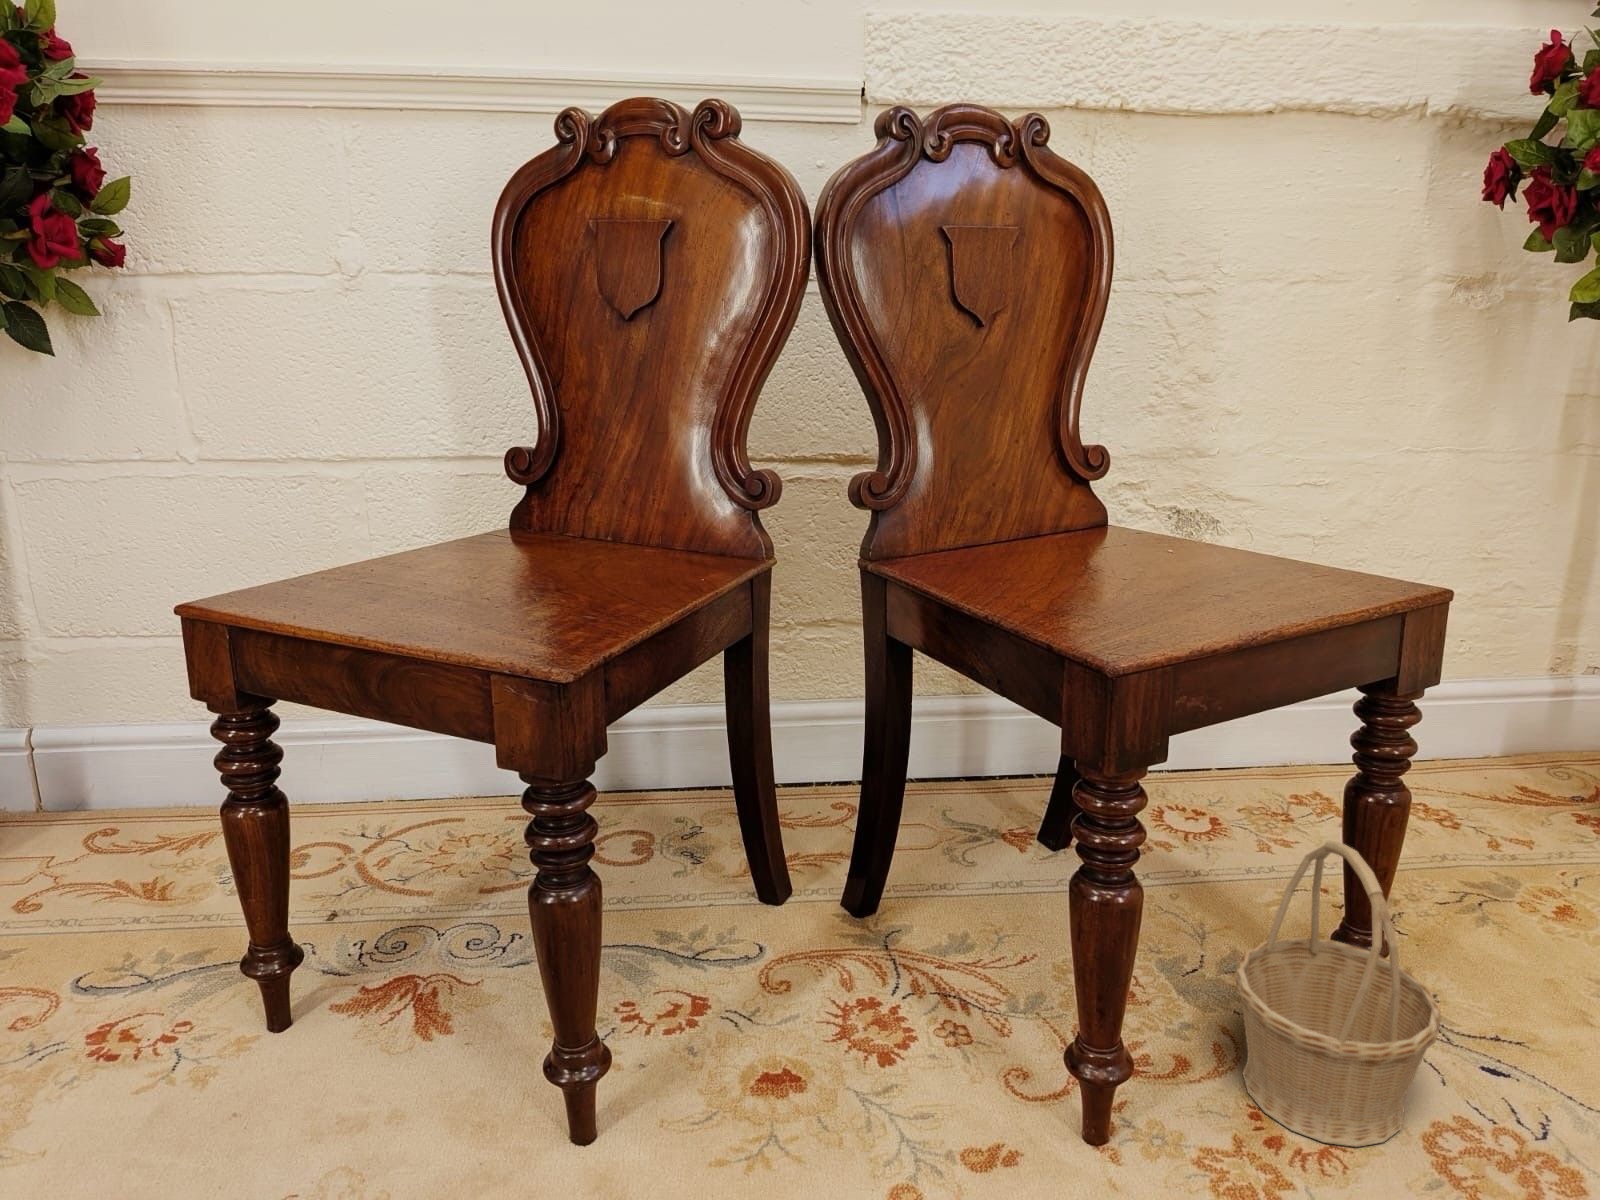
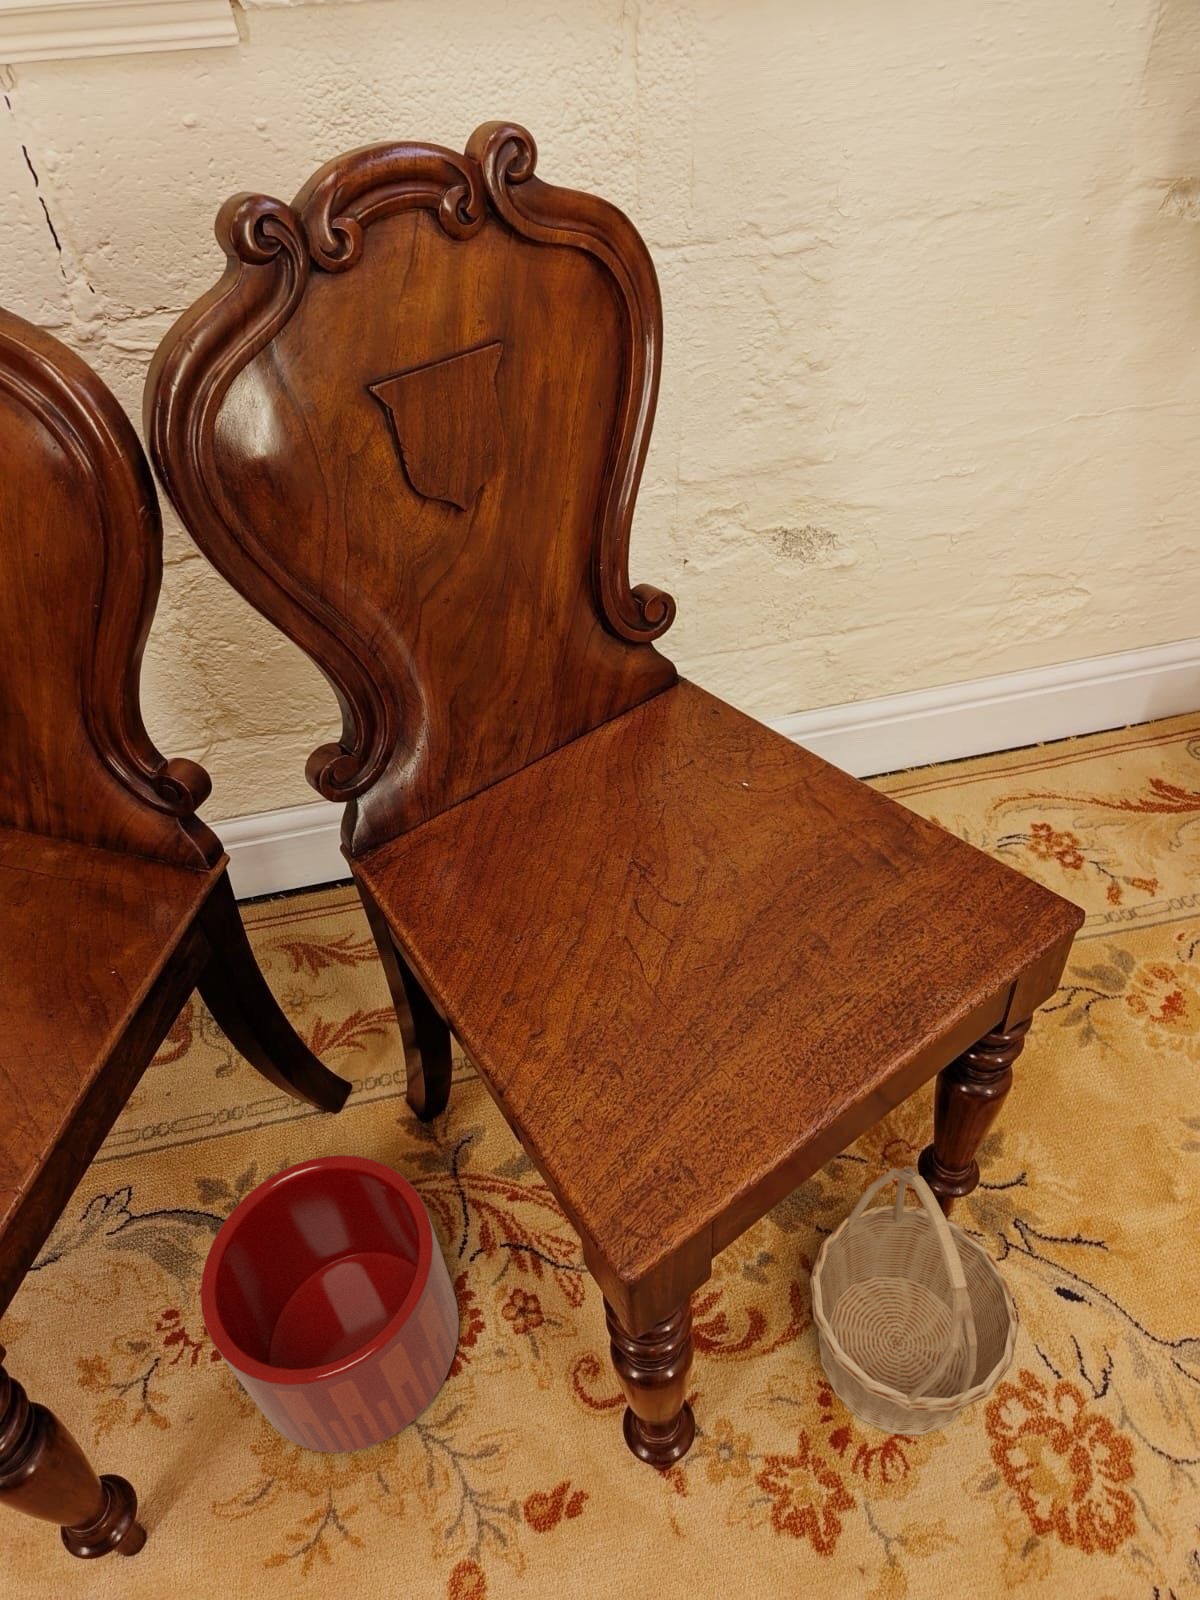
planter: none [699,841,896,1094] -> present [200,1155,459,1453]

